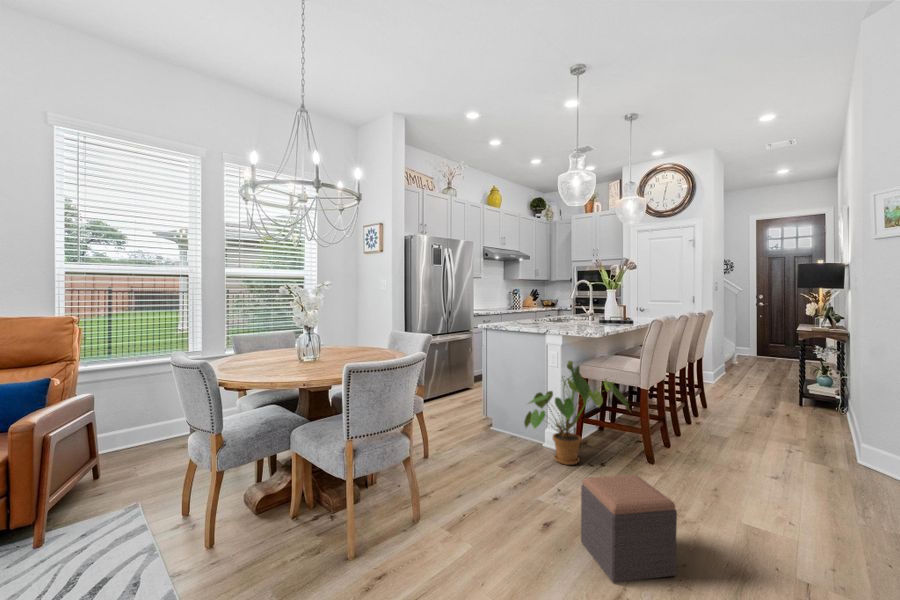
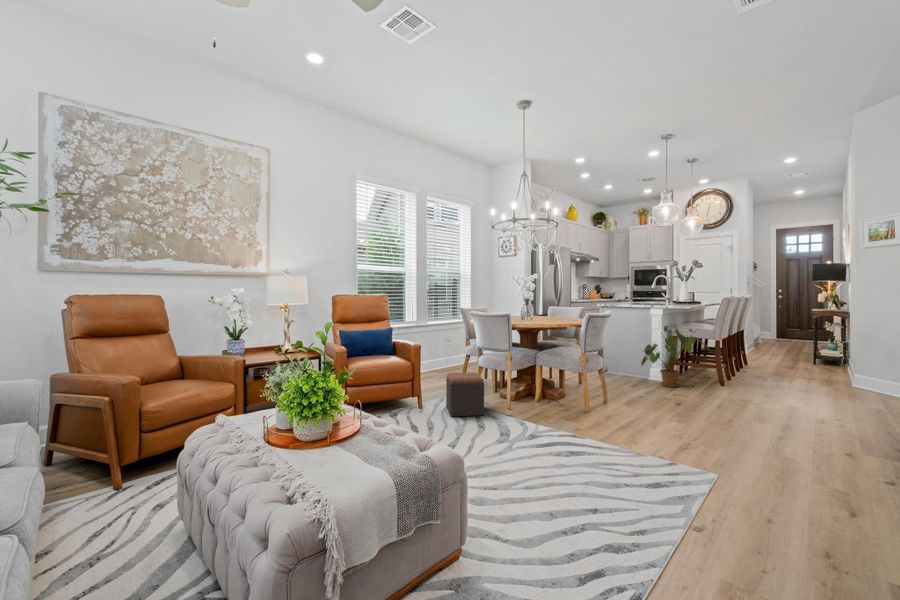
footstool: present [581,474,677,582] -> present [446,372,484,417]

